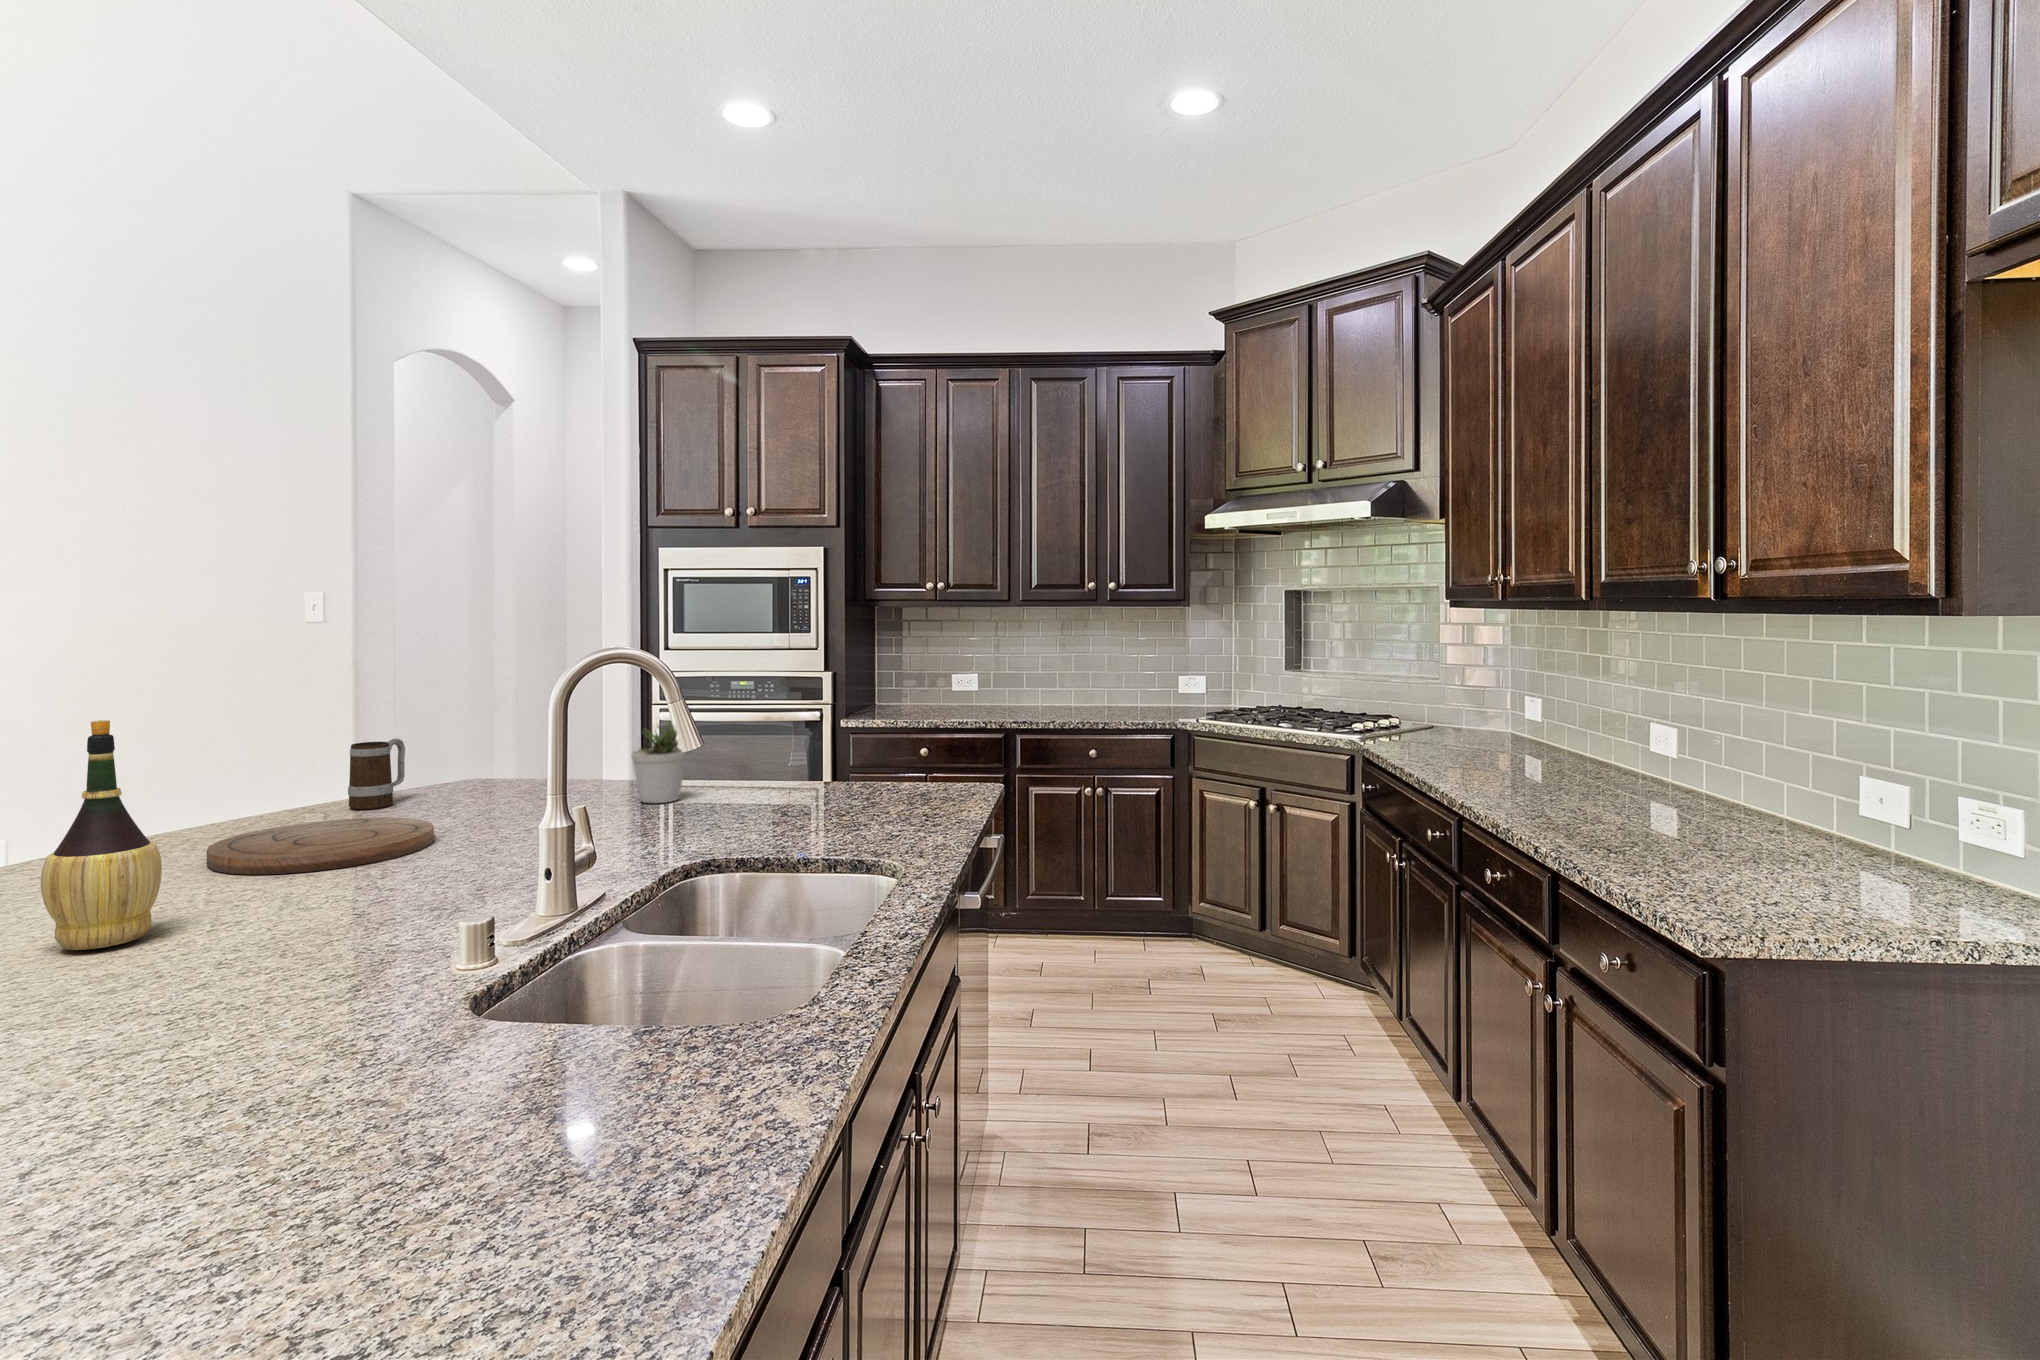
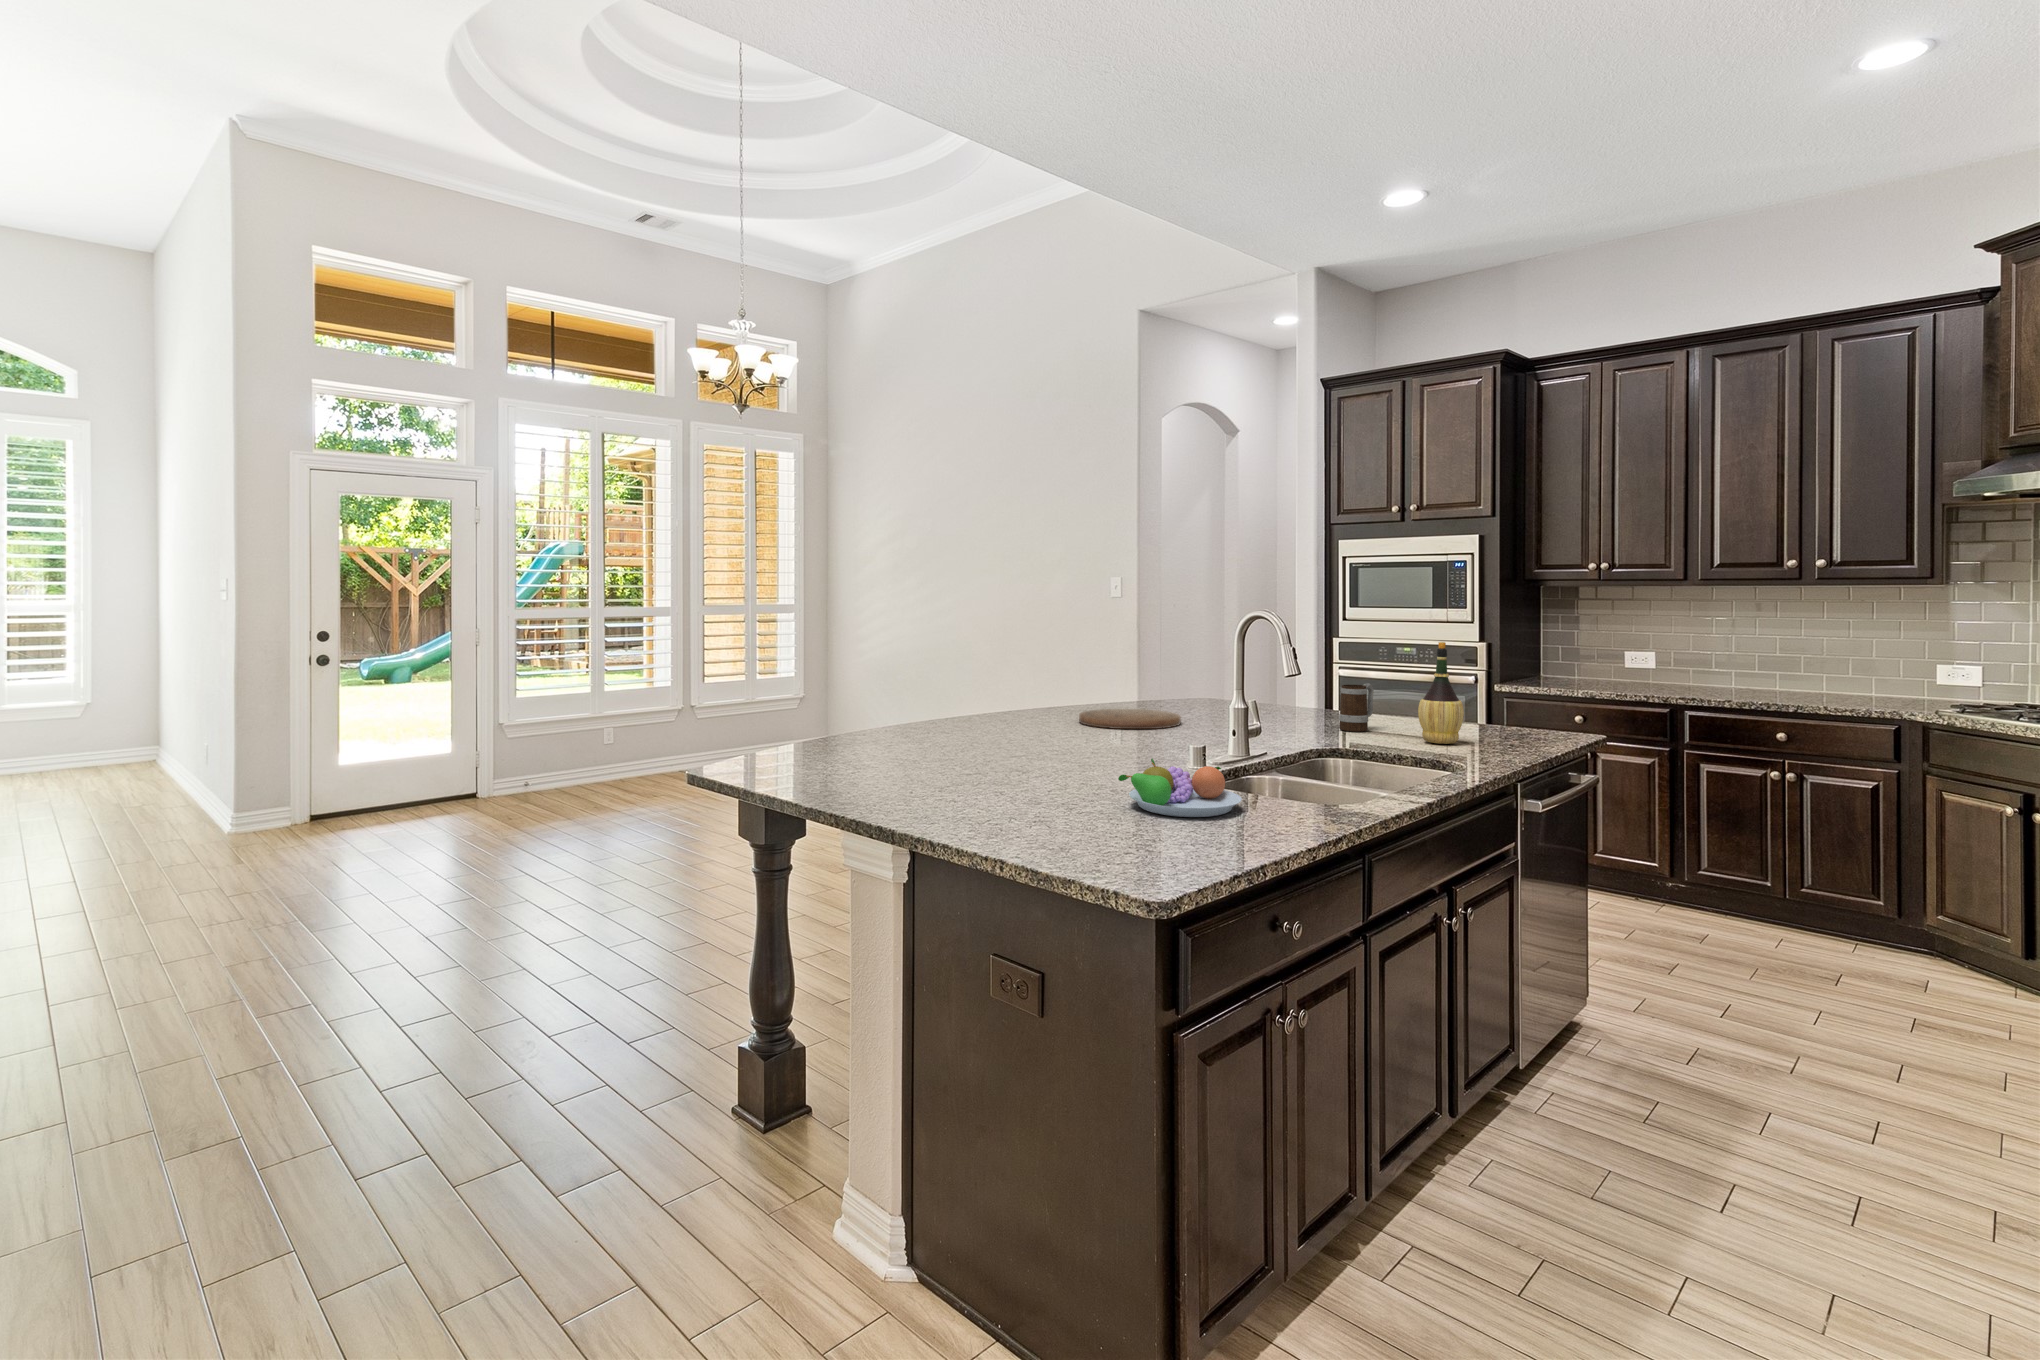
wine bottle: present [41,720,162,950] -> present [1418,642,1464,744]
potted plant: present [631,722,687,803] -> none [1296,664,1335,721]
mug: present [348,738,405,810] -> present [1339,683,1374,732]
fruit bowl: none [218,1014,590,1220] -> present [1118,759,1242,817]

